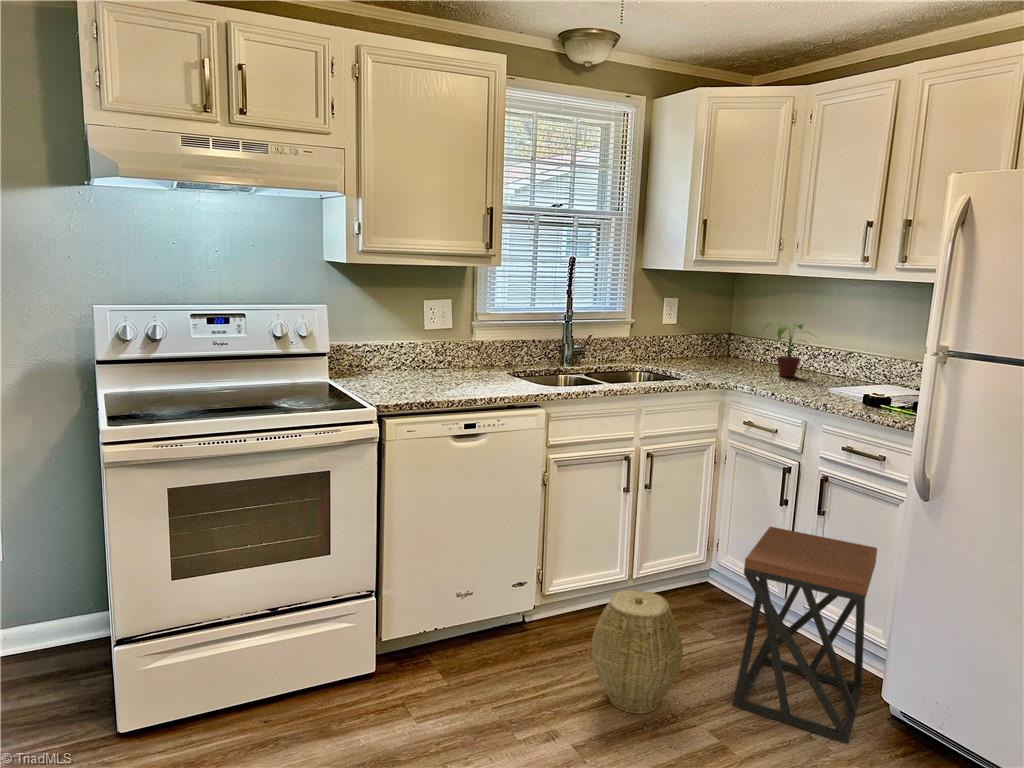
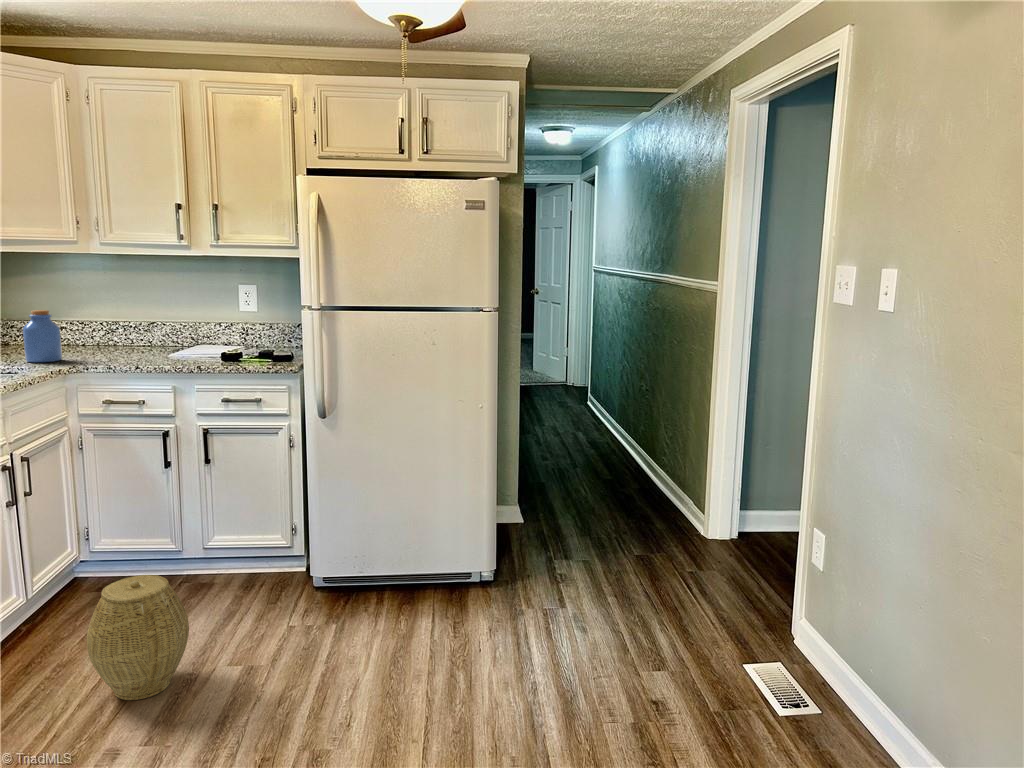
potted plant: present [765,322,811,377] -> none [71,300,132,353]
jar: none [703,328,735,377] -> present [23,310,62,362]
stool: present [733,527,877,743] -> none [186,469,311,642]

